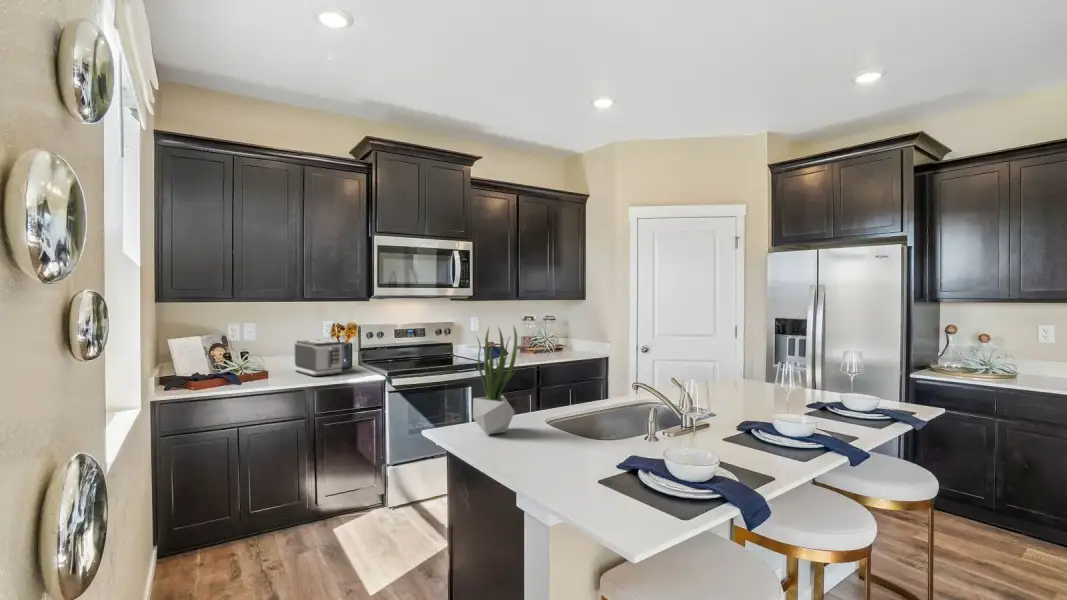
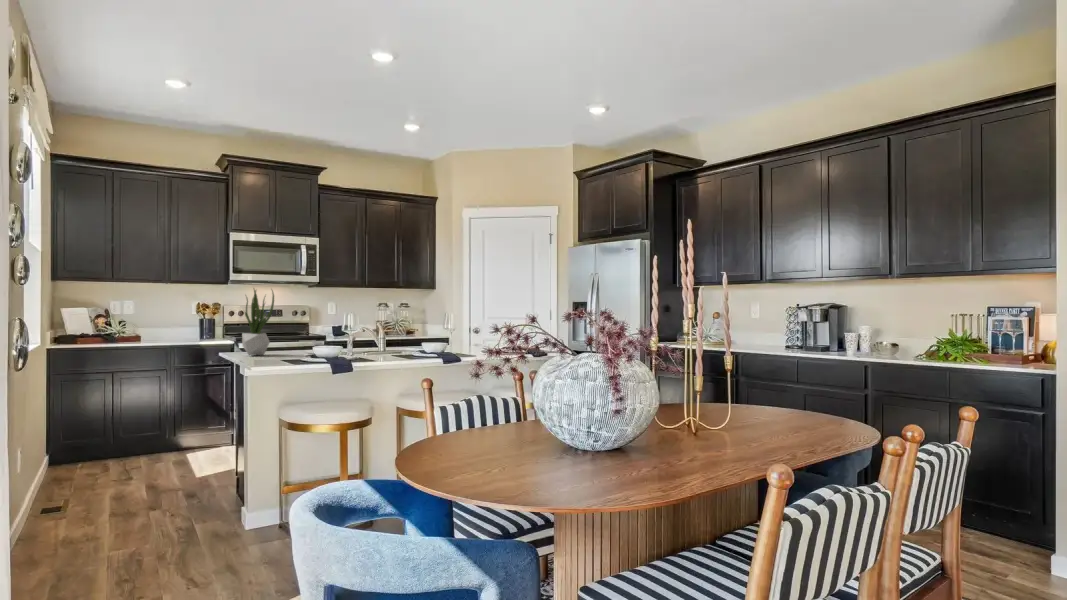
toaster: present [295,339,344,376] -> none [165,315,203,341]

